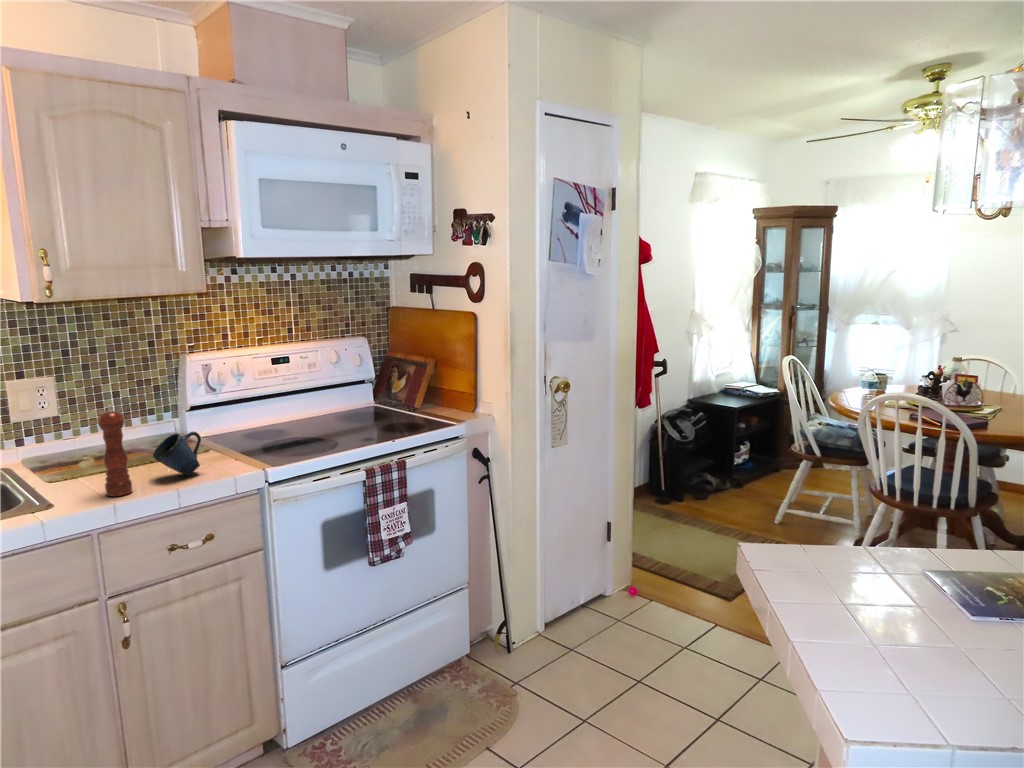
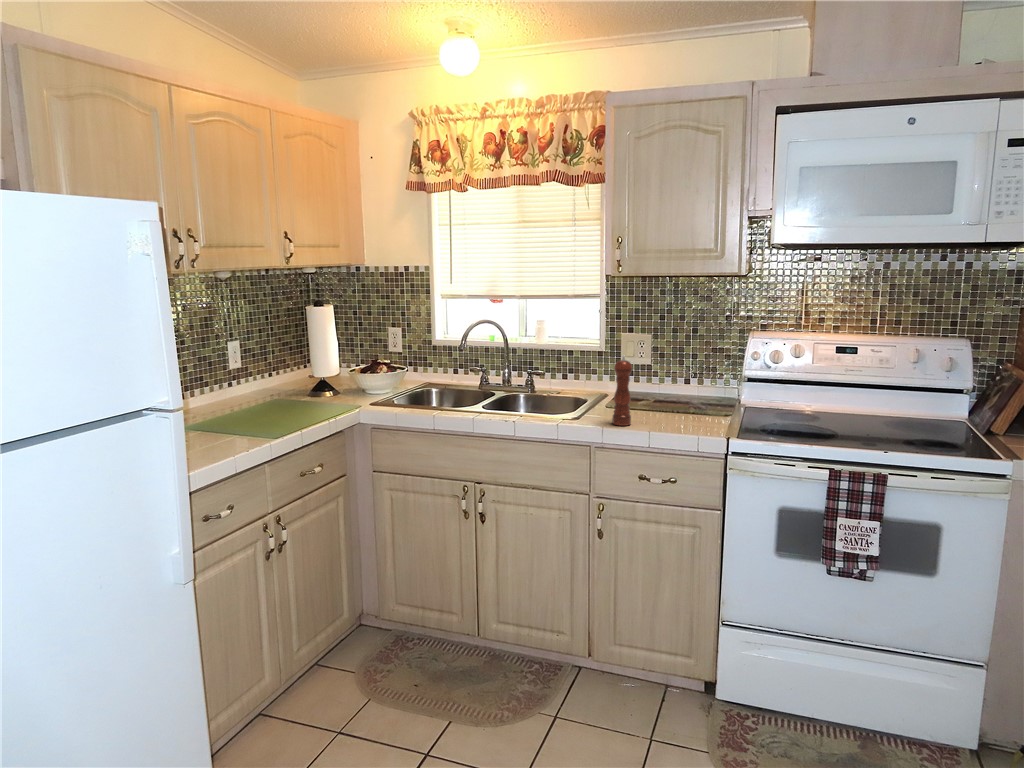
mug: present [153,432,201,476] -> none [653,390,692,427]

